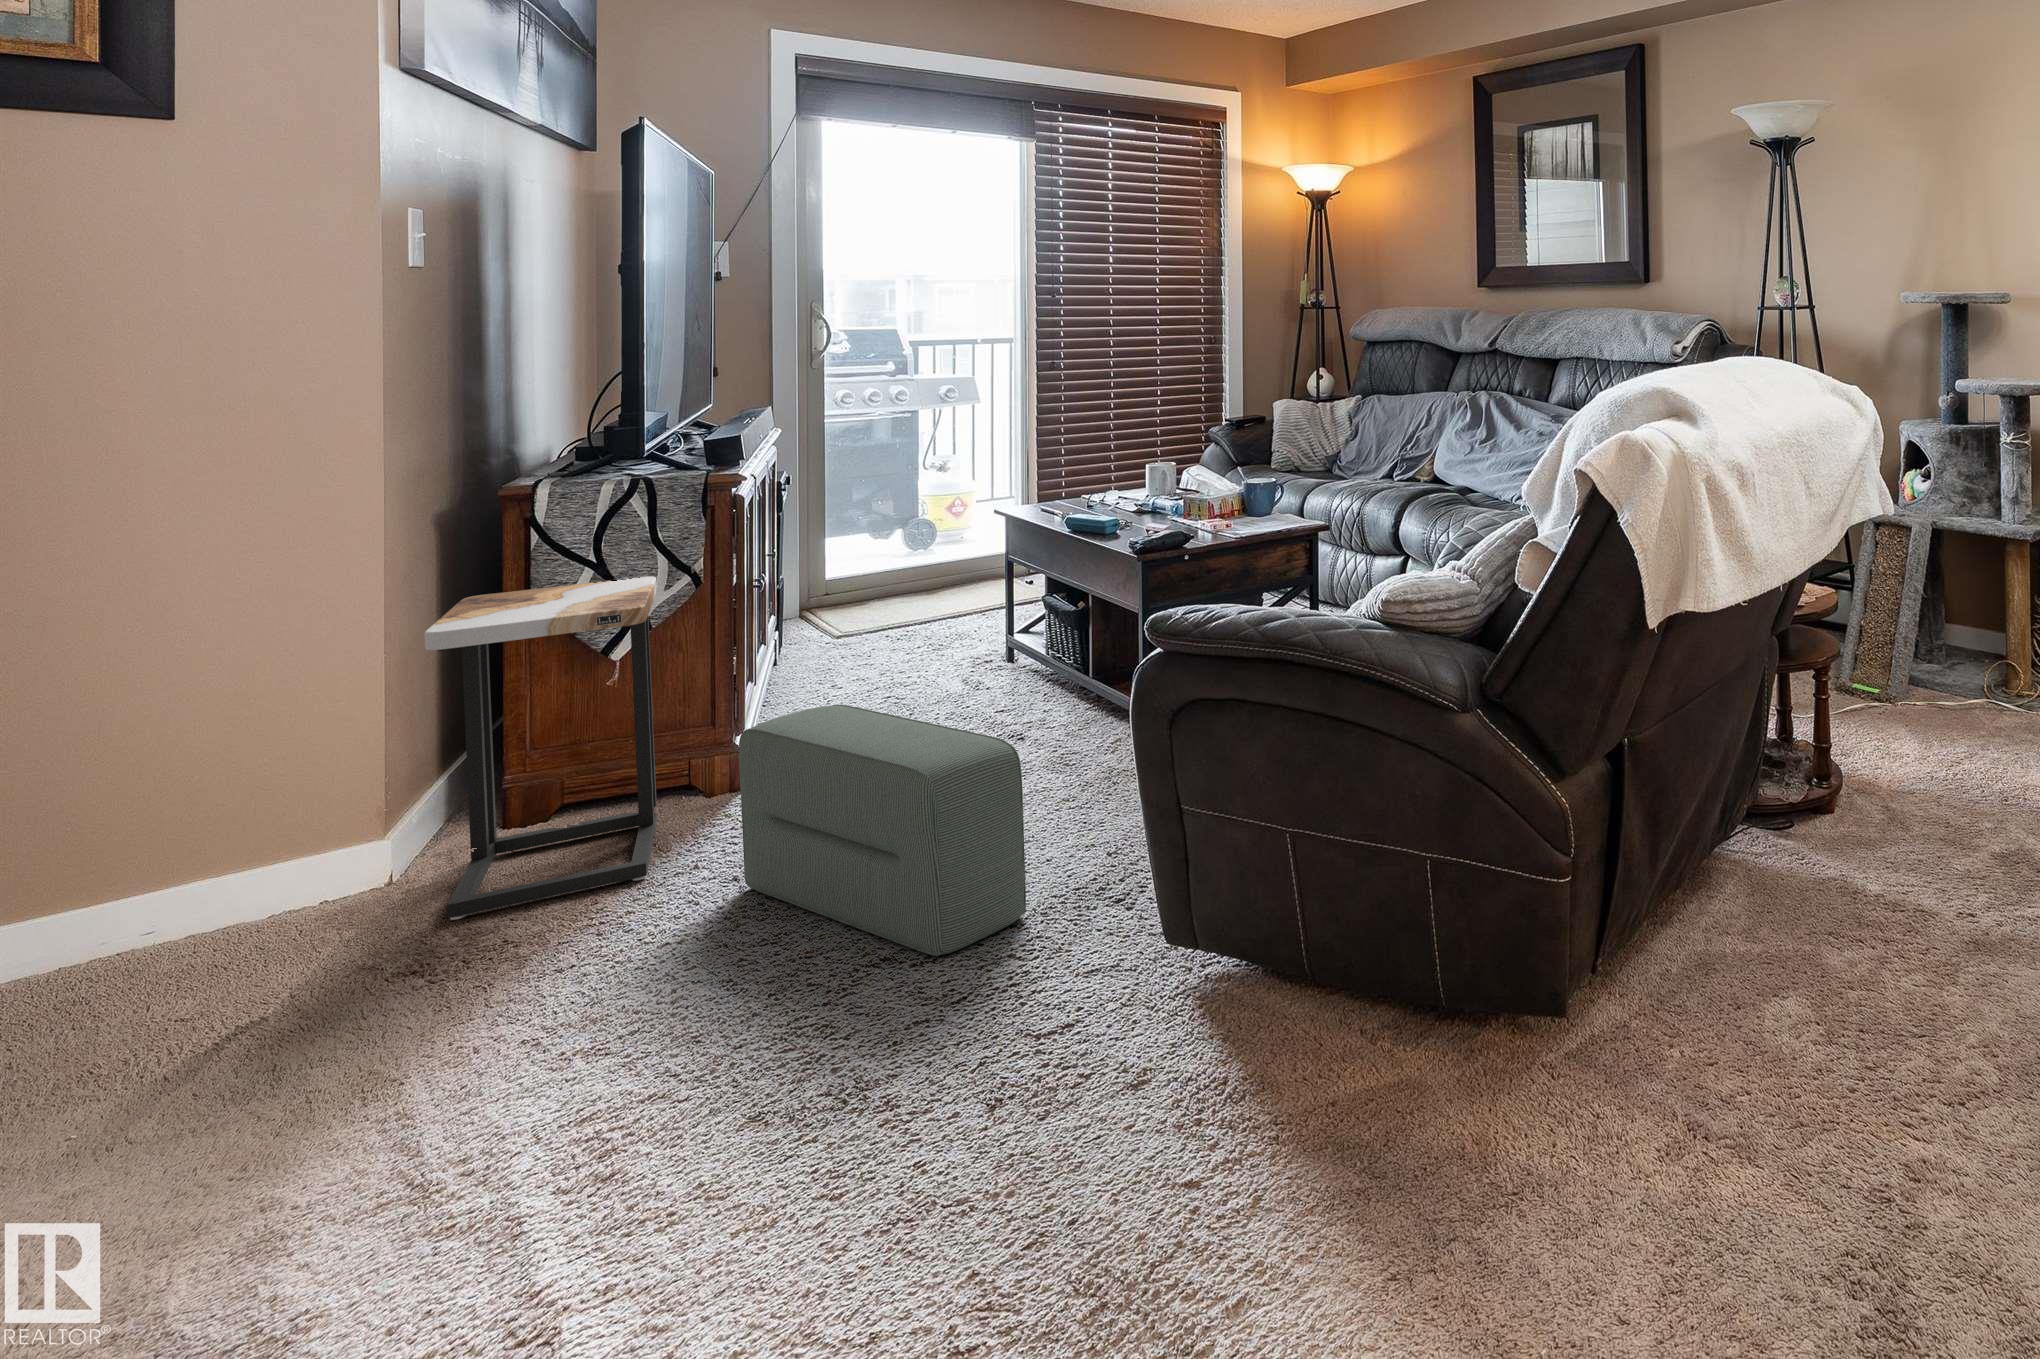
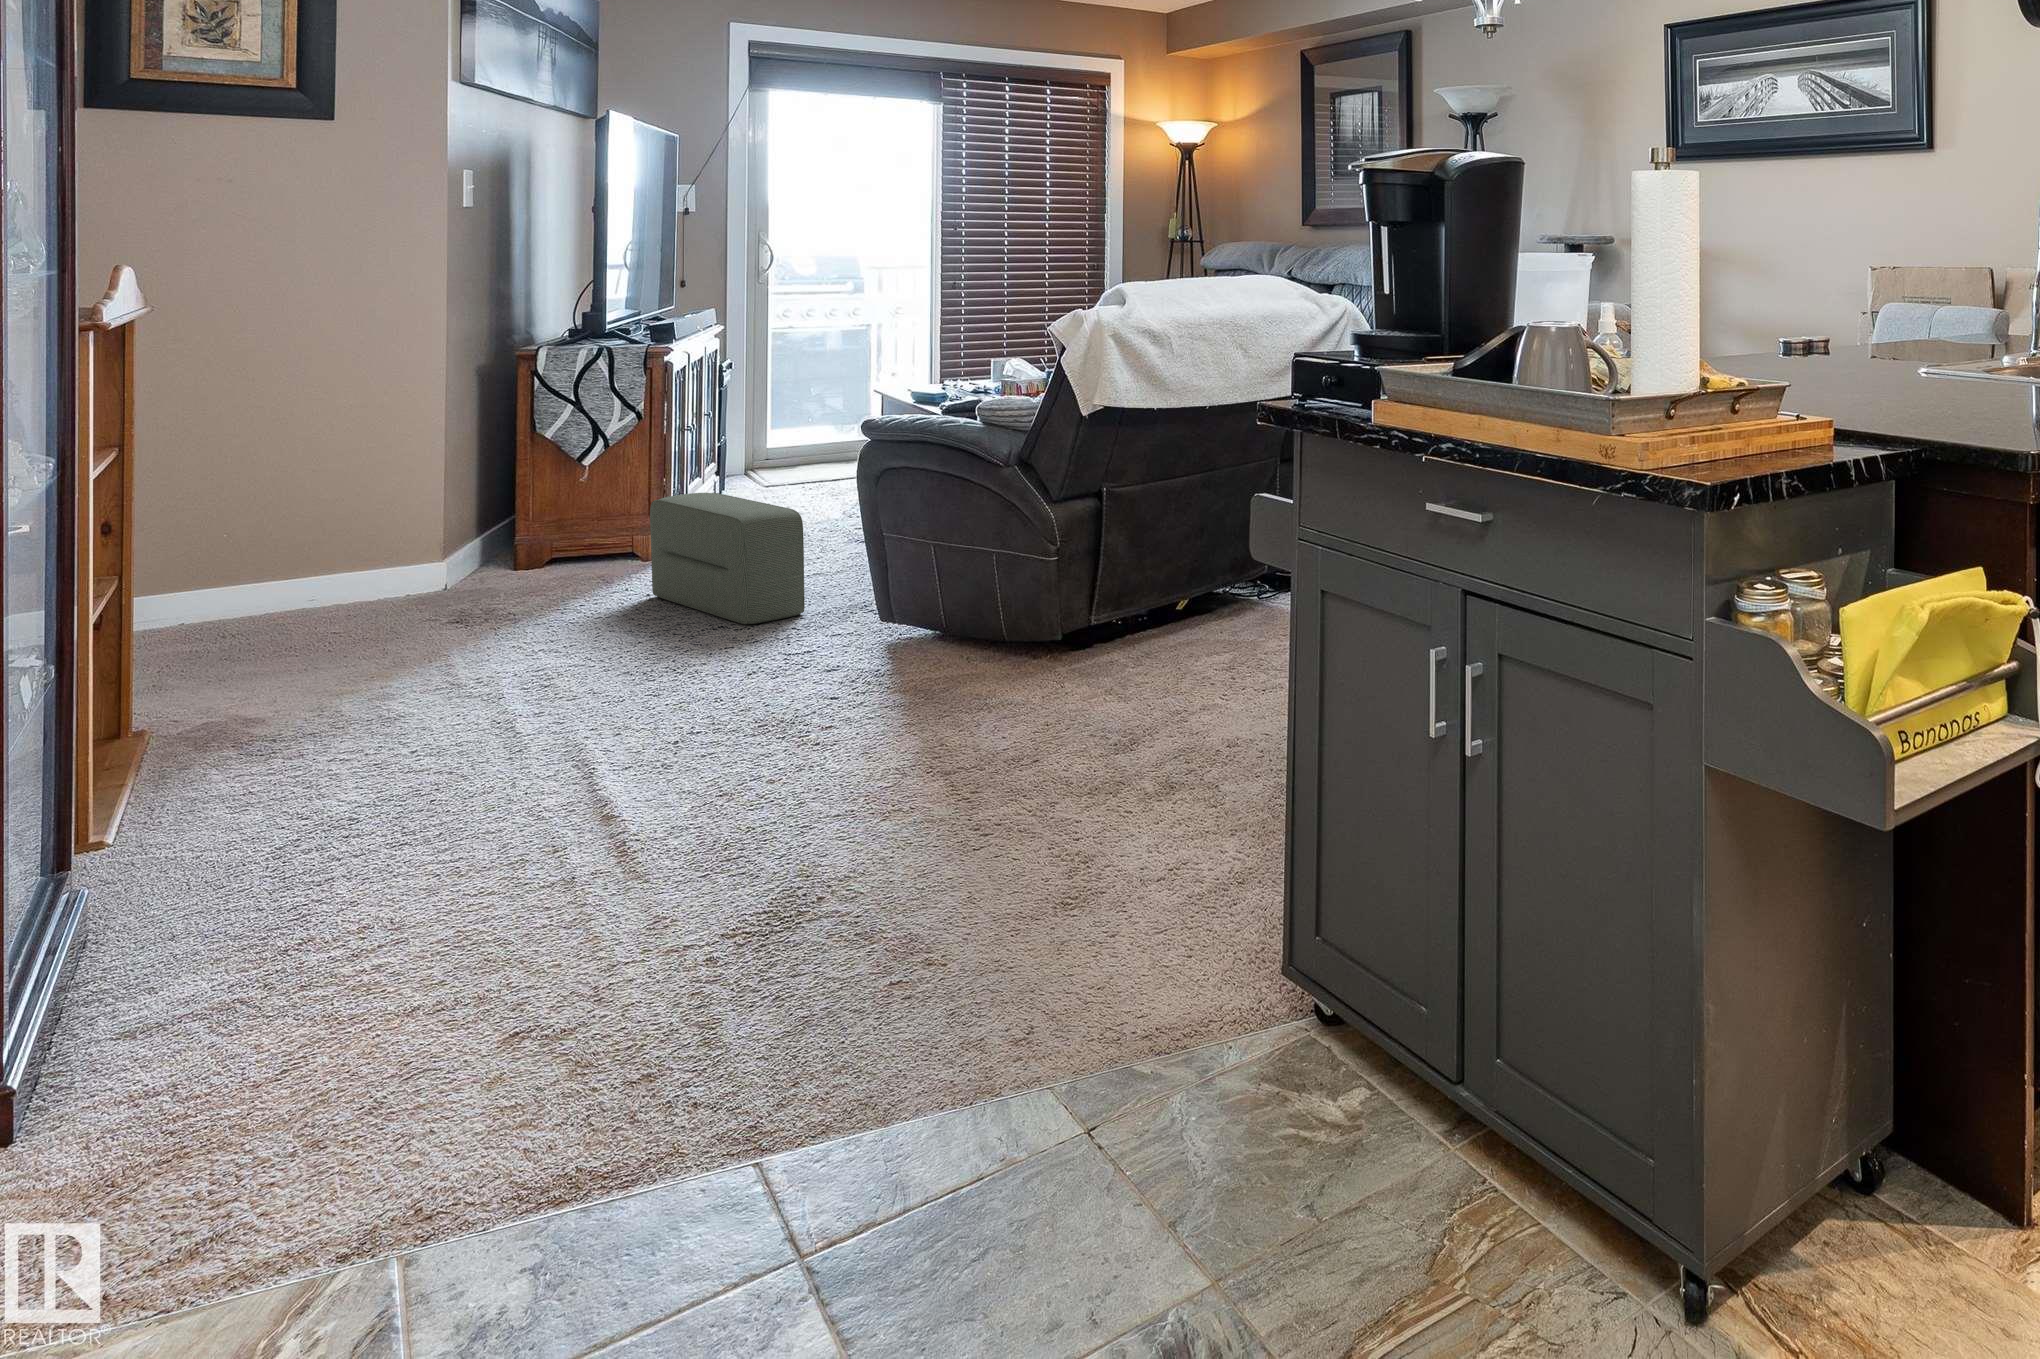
side table: present [425,576,657,920] -> none [471,412,613,600]

